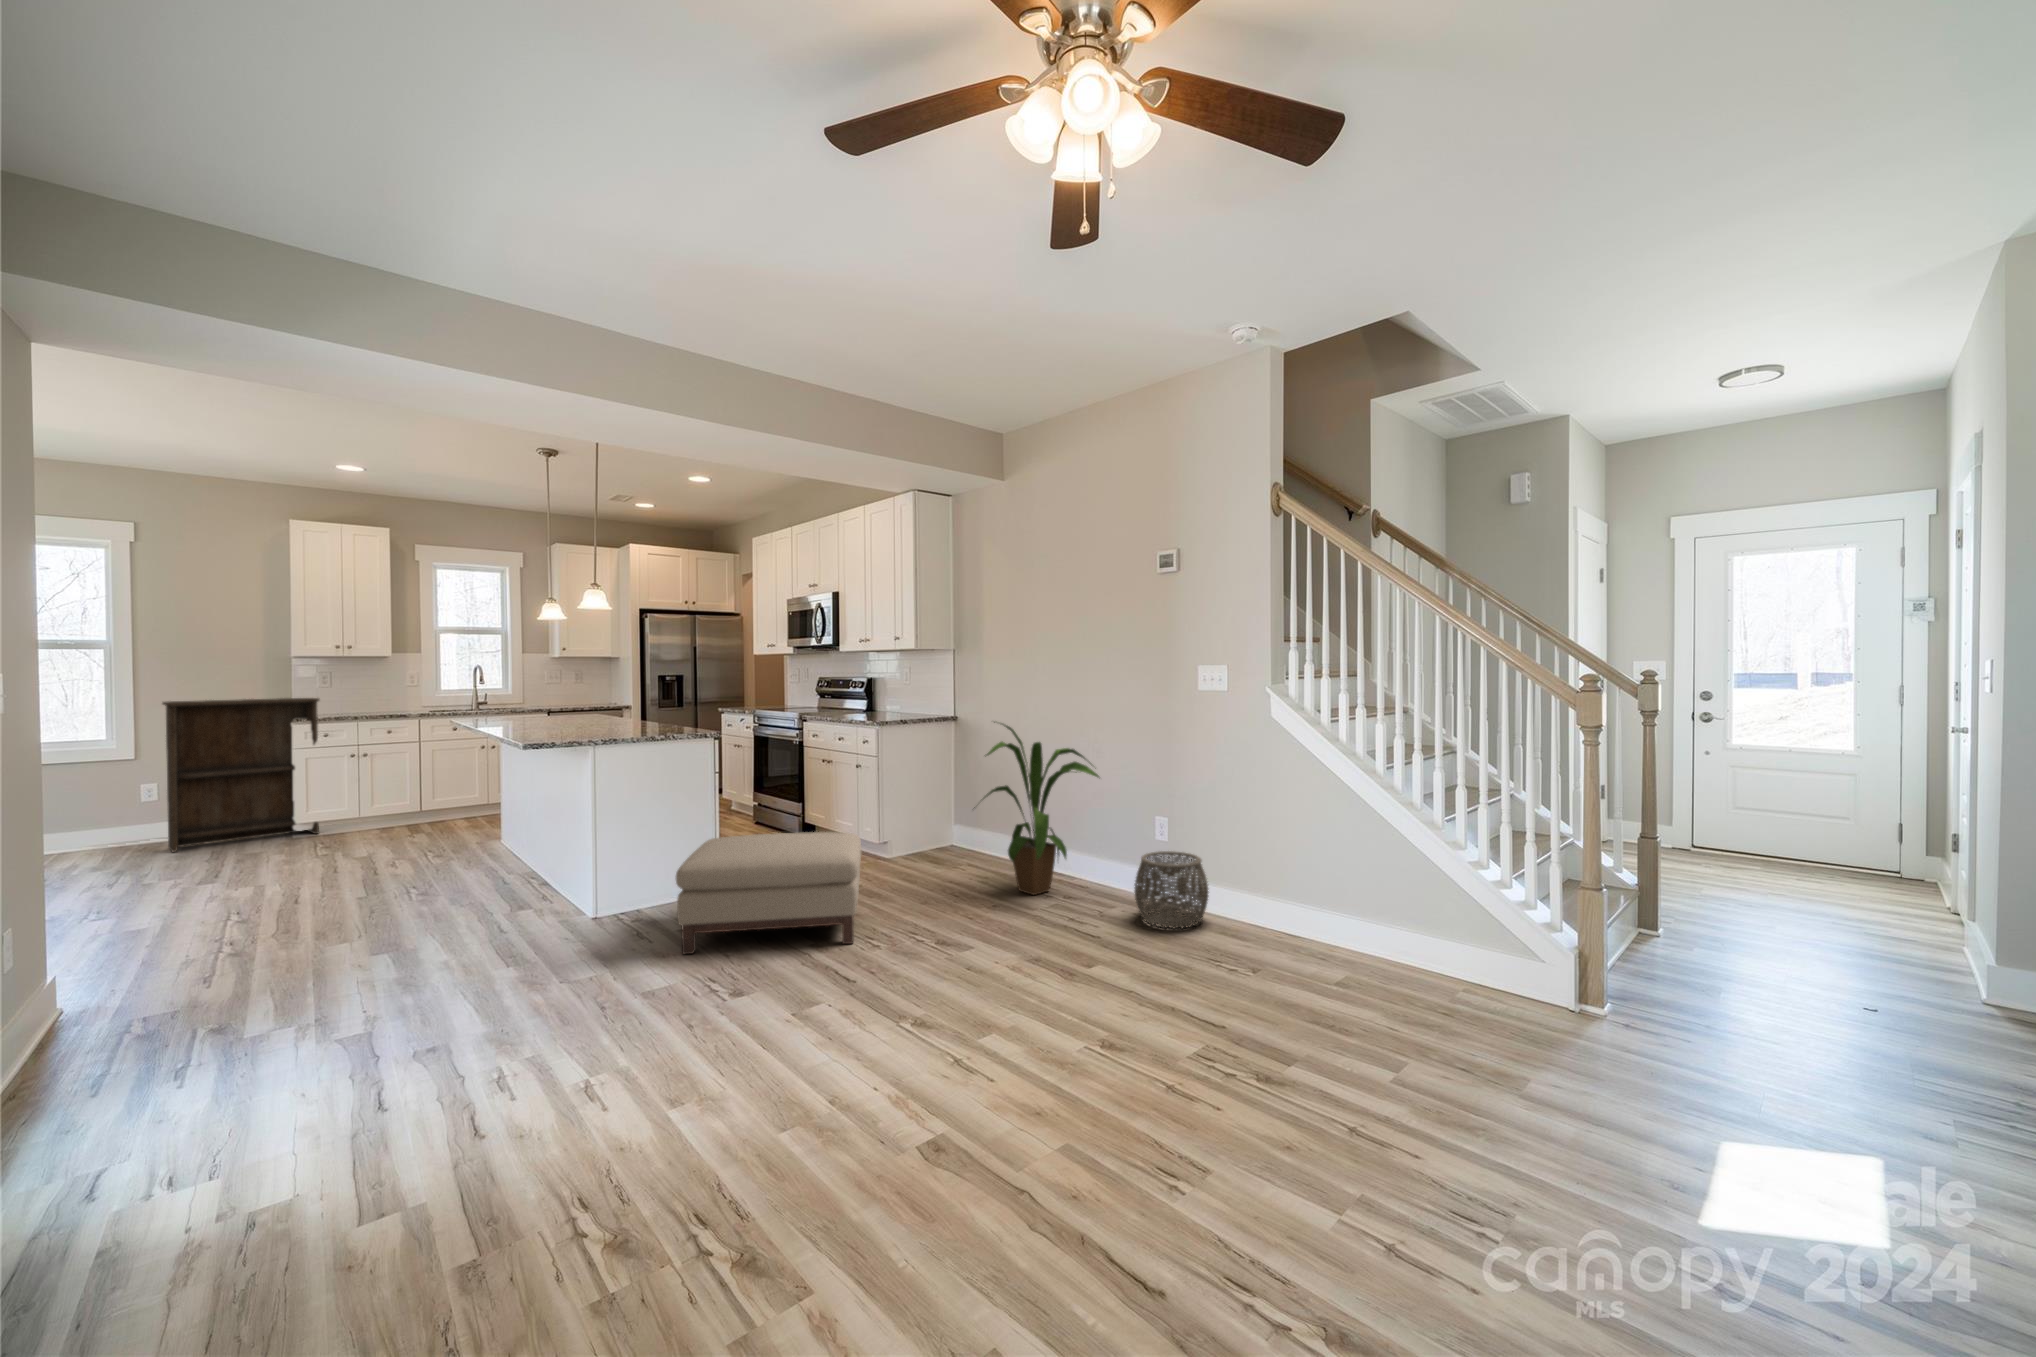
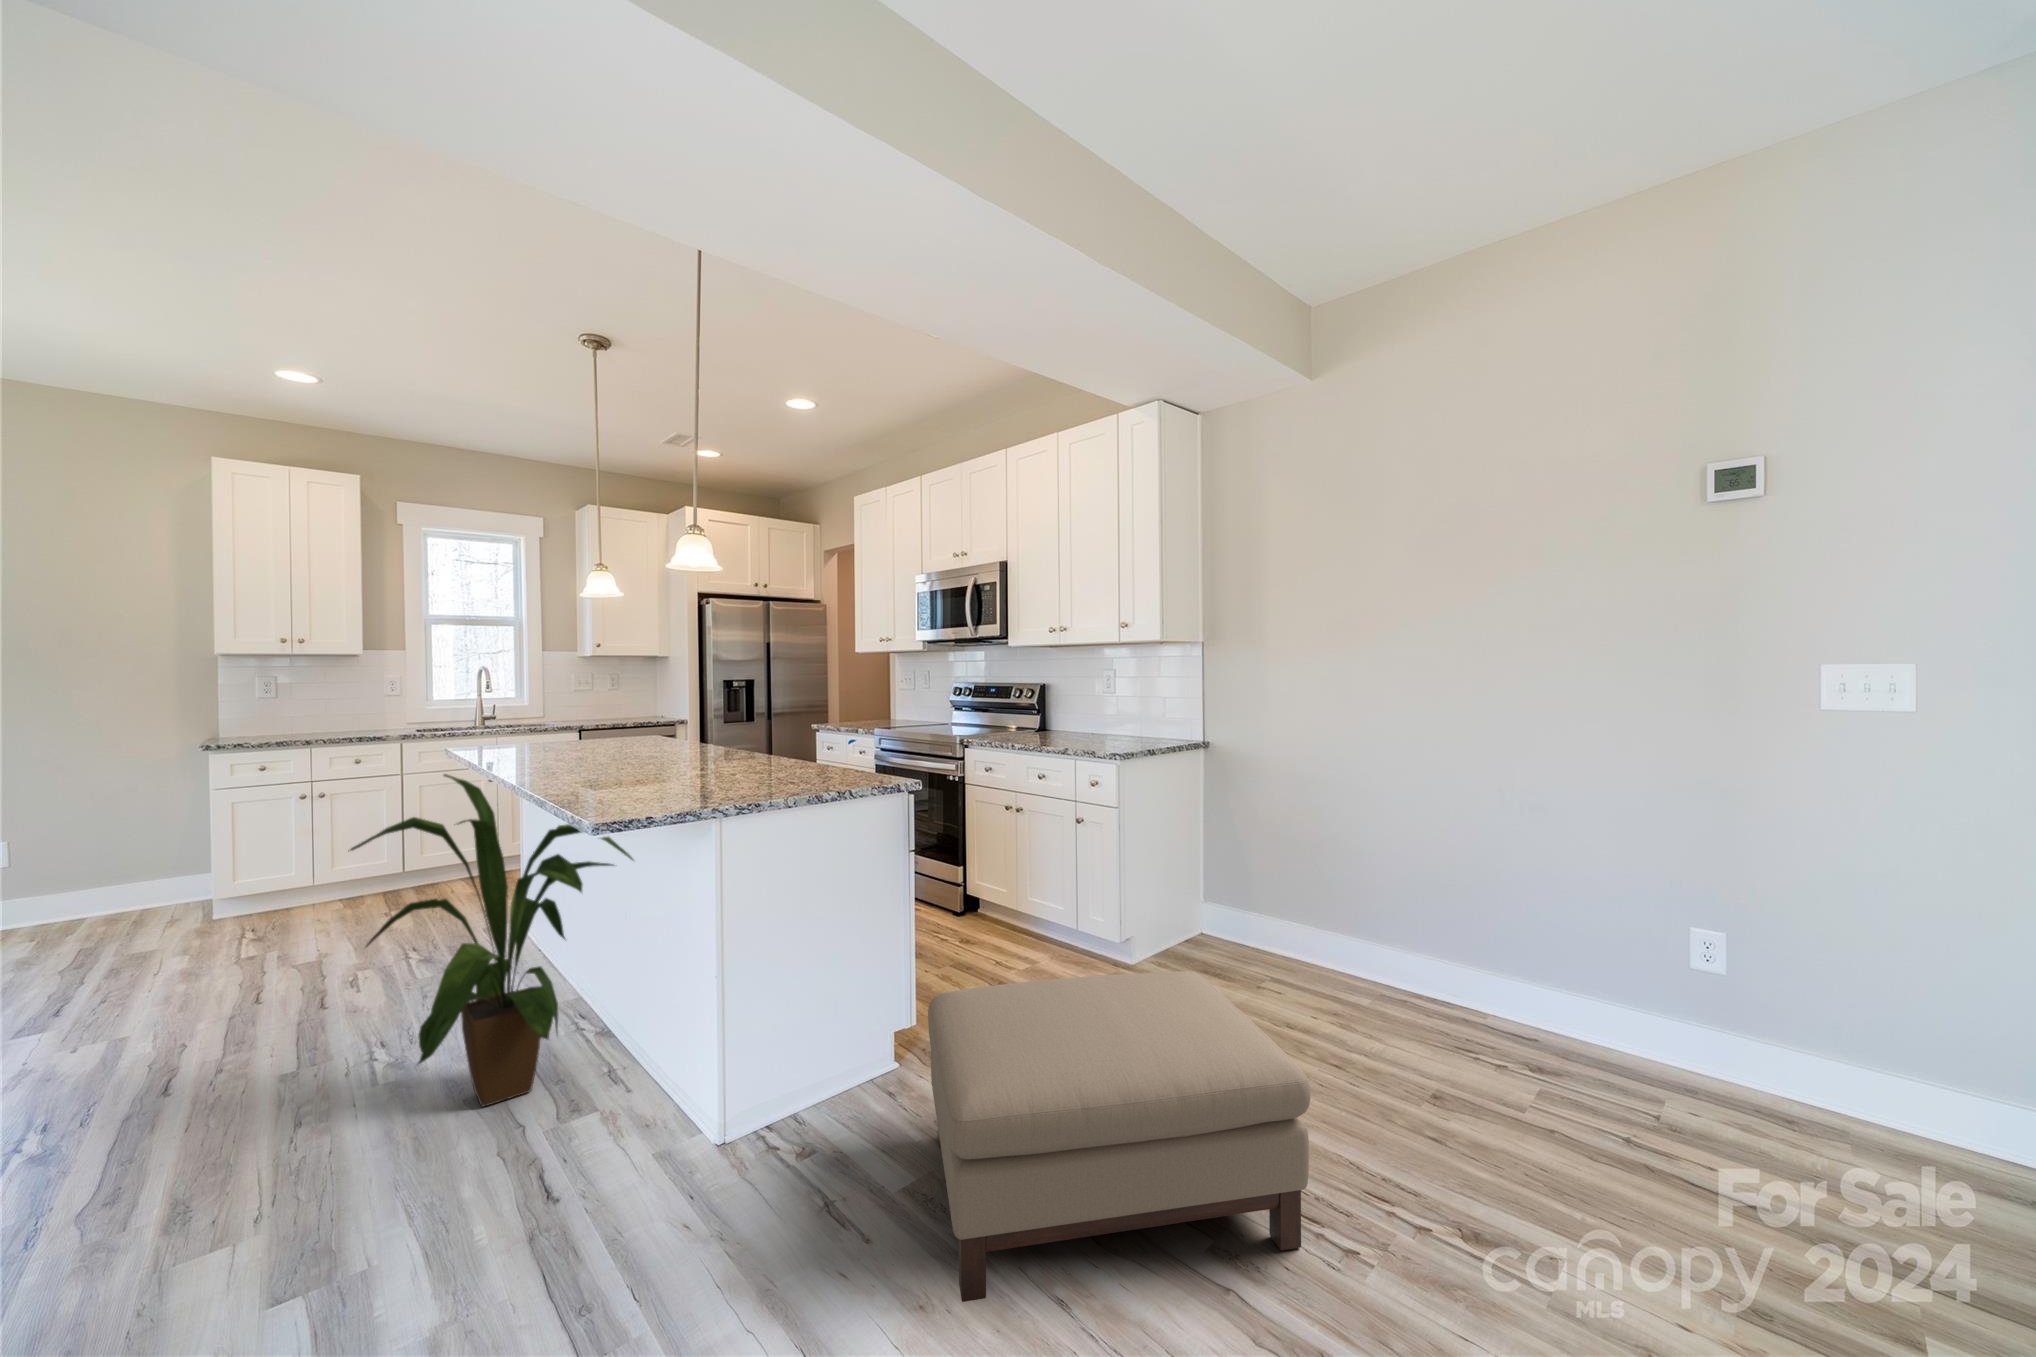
bookshelf: present [163,698,319,852] -> none [0,714,253,956]
house plant: present [974,722,1099,895] -> present [348,774,633,1107]
woven basket: present [1134,851,1209,929] -> none [1740,1005,1940,1182]

